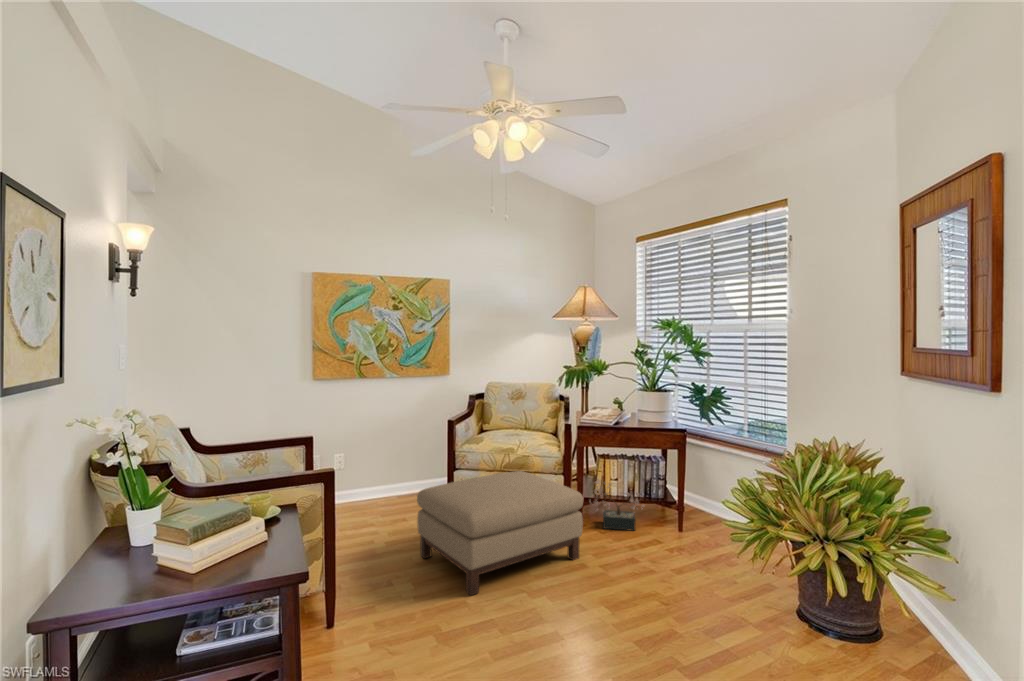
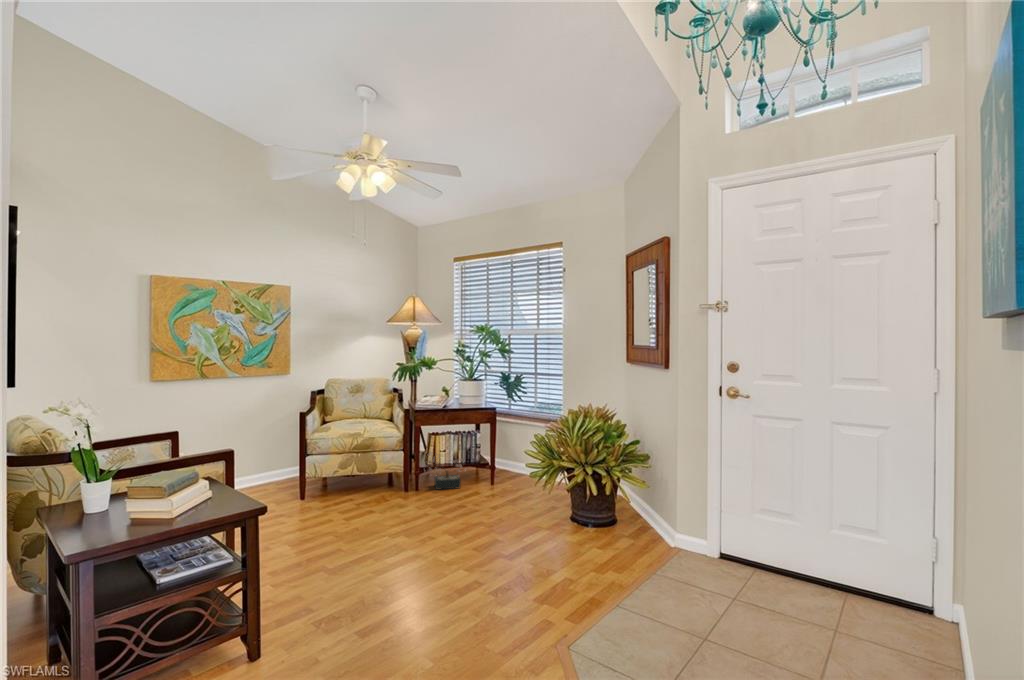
ottoman: present [417,471,583,595] -> none [285,450,425,543]

